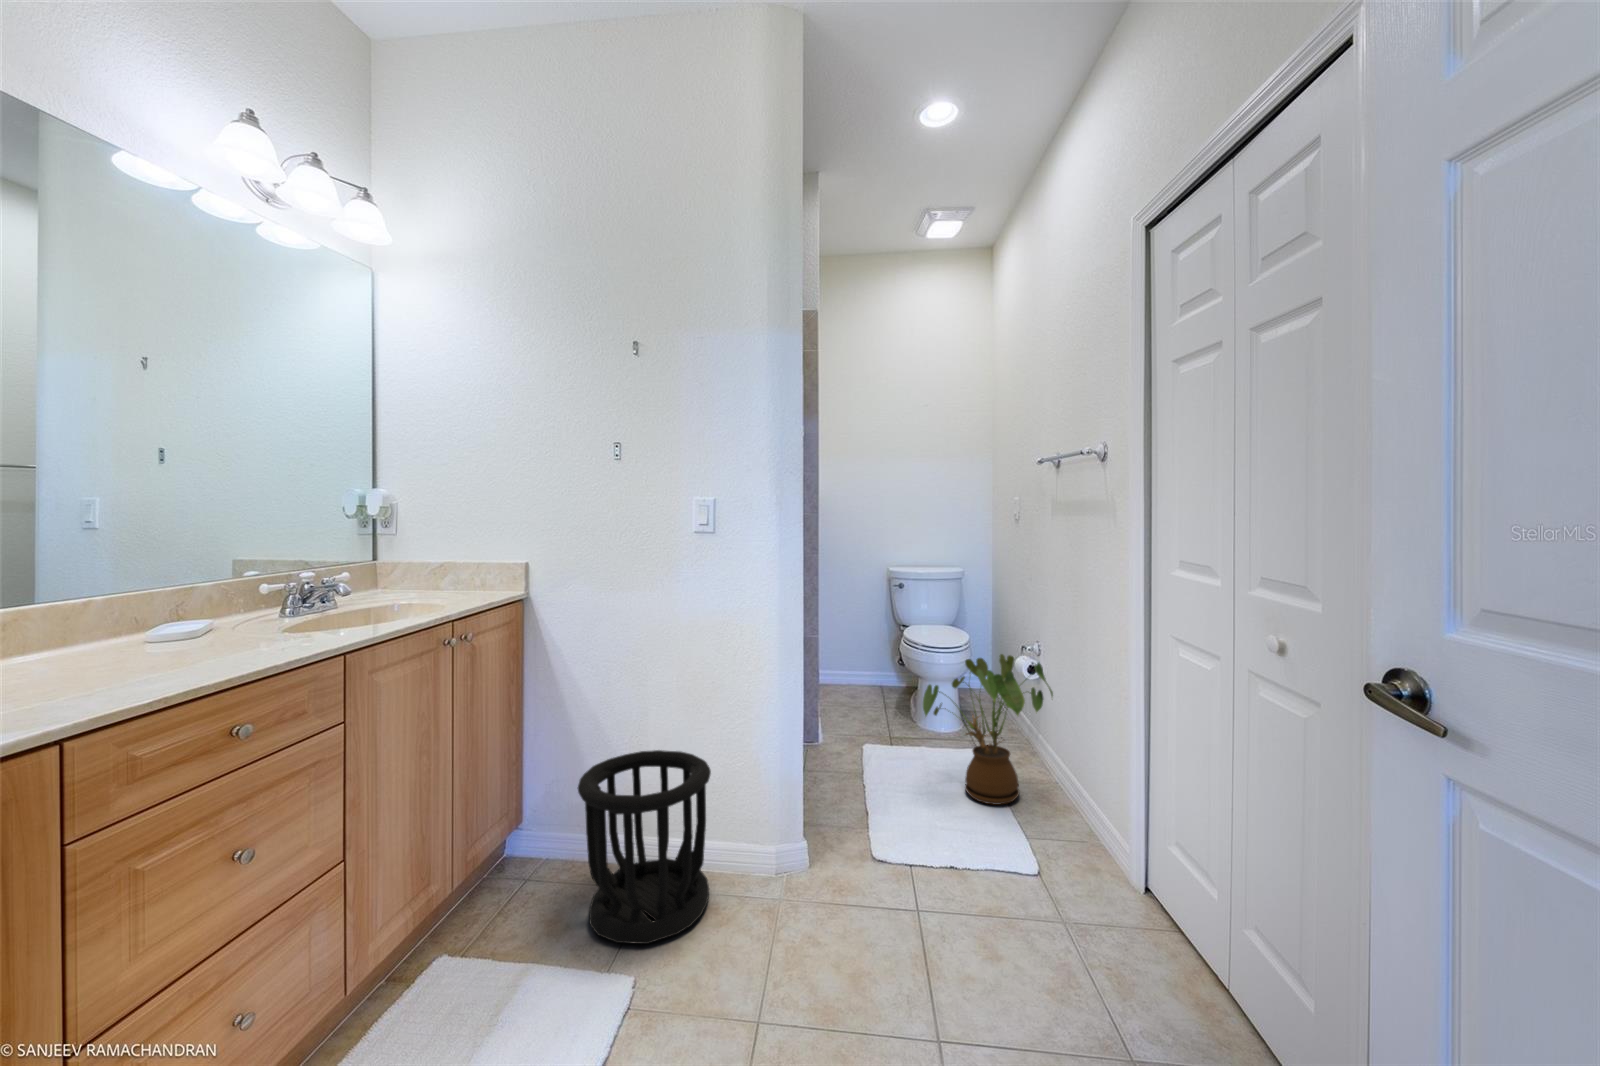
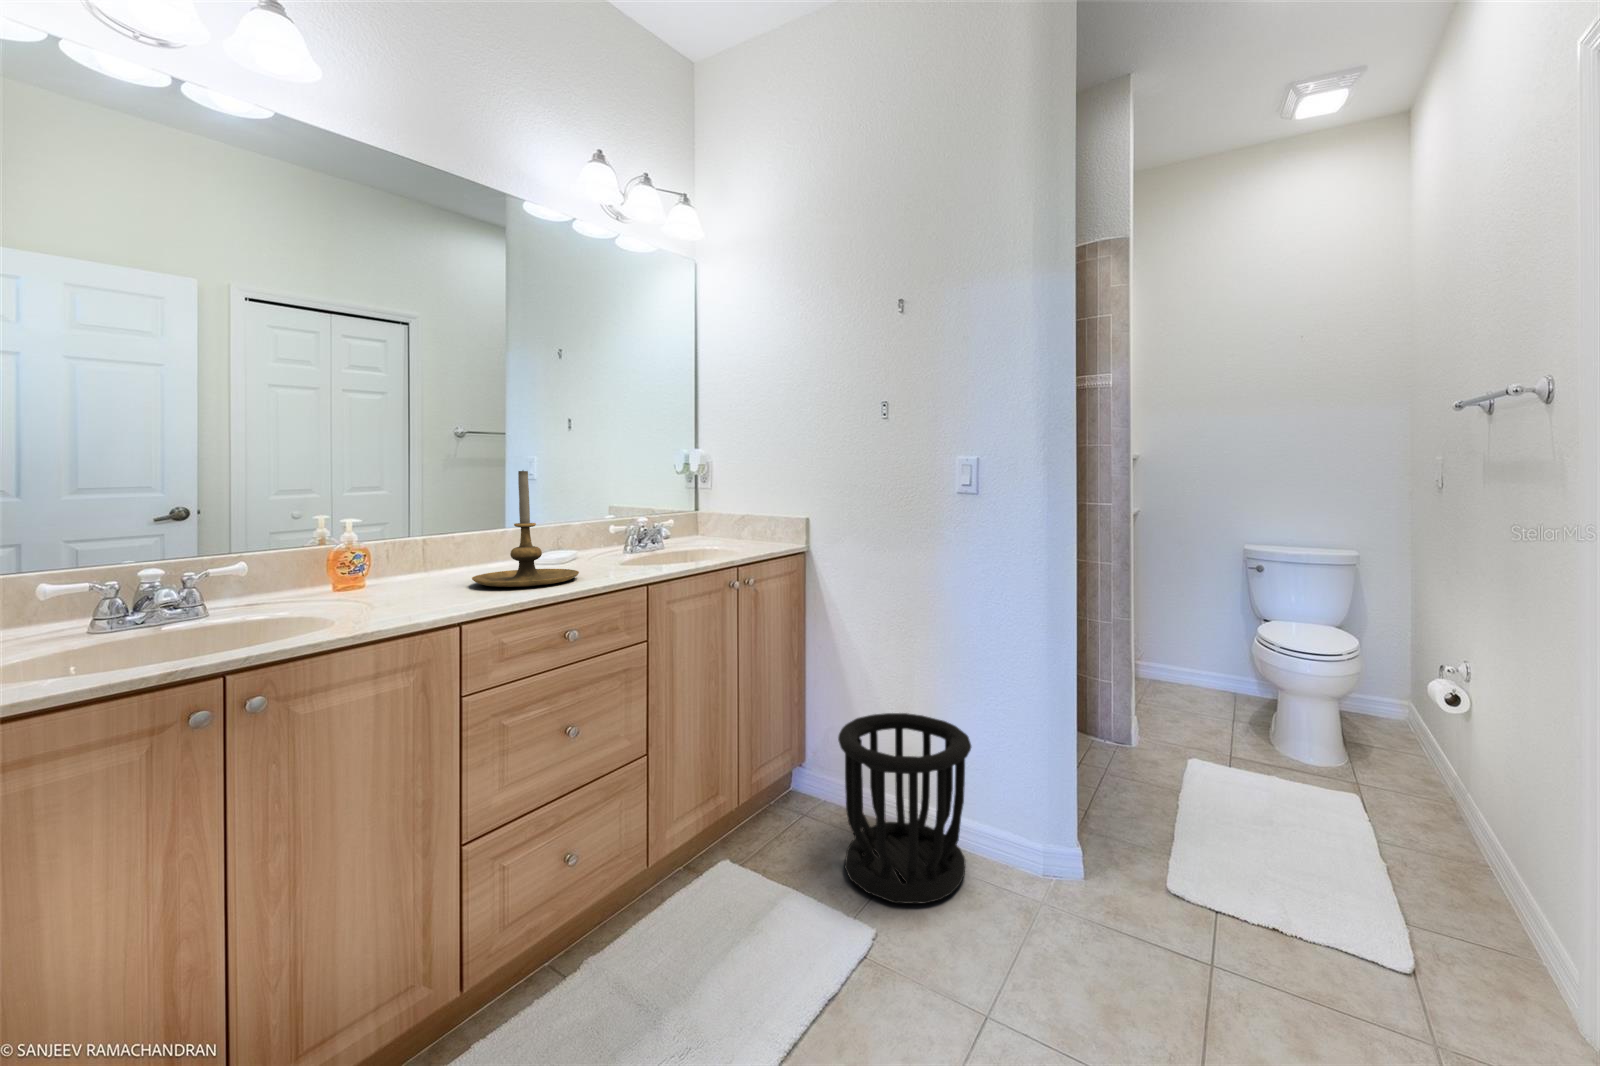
candle holder: none [46,520,236,681] -> present [472,471,579,587]
house plant: present [923,654,1053,805] -> none [1264,672,1496,876]

